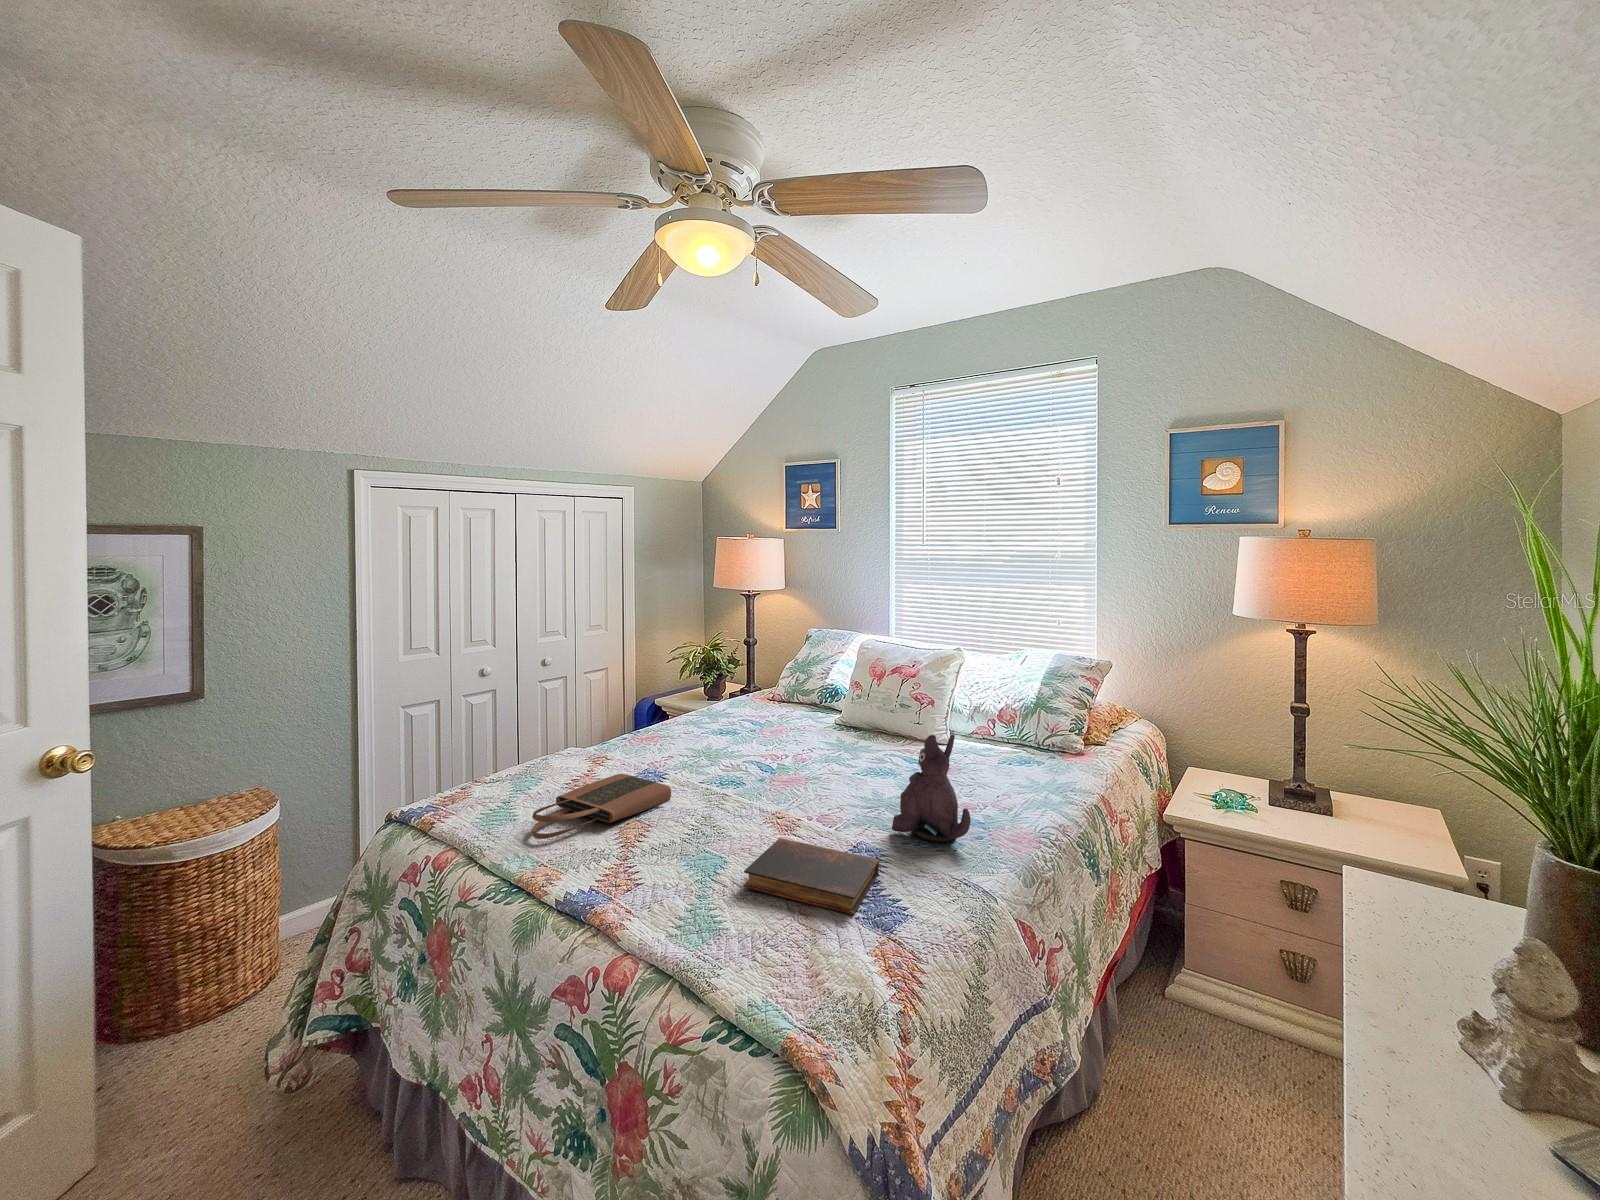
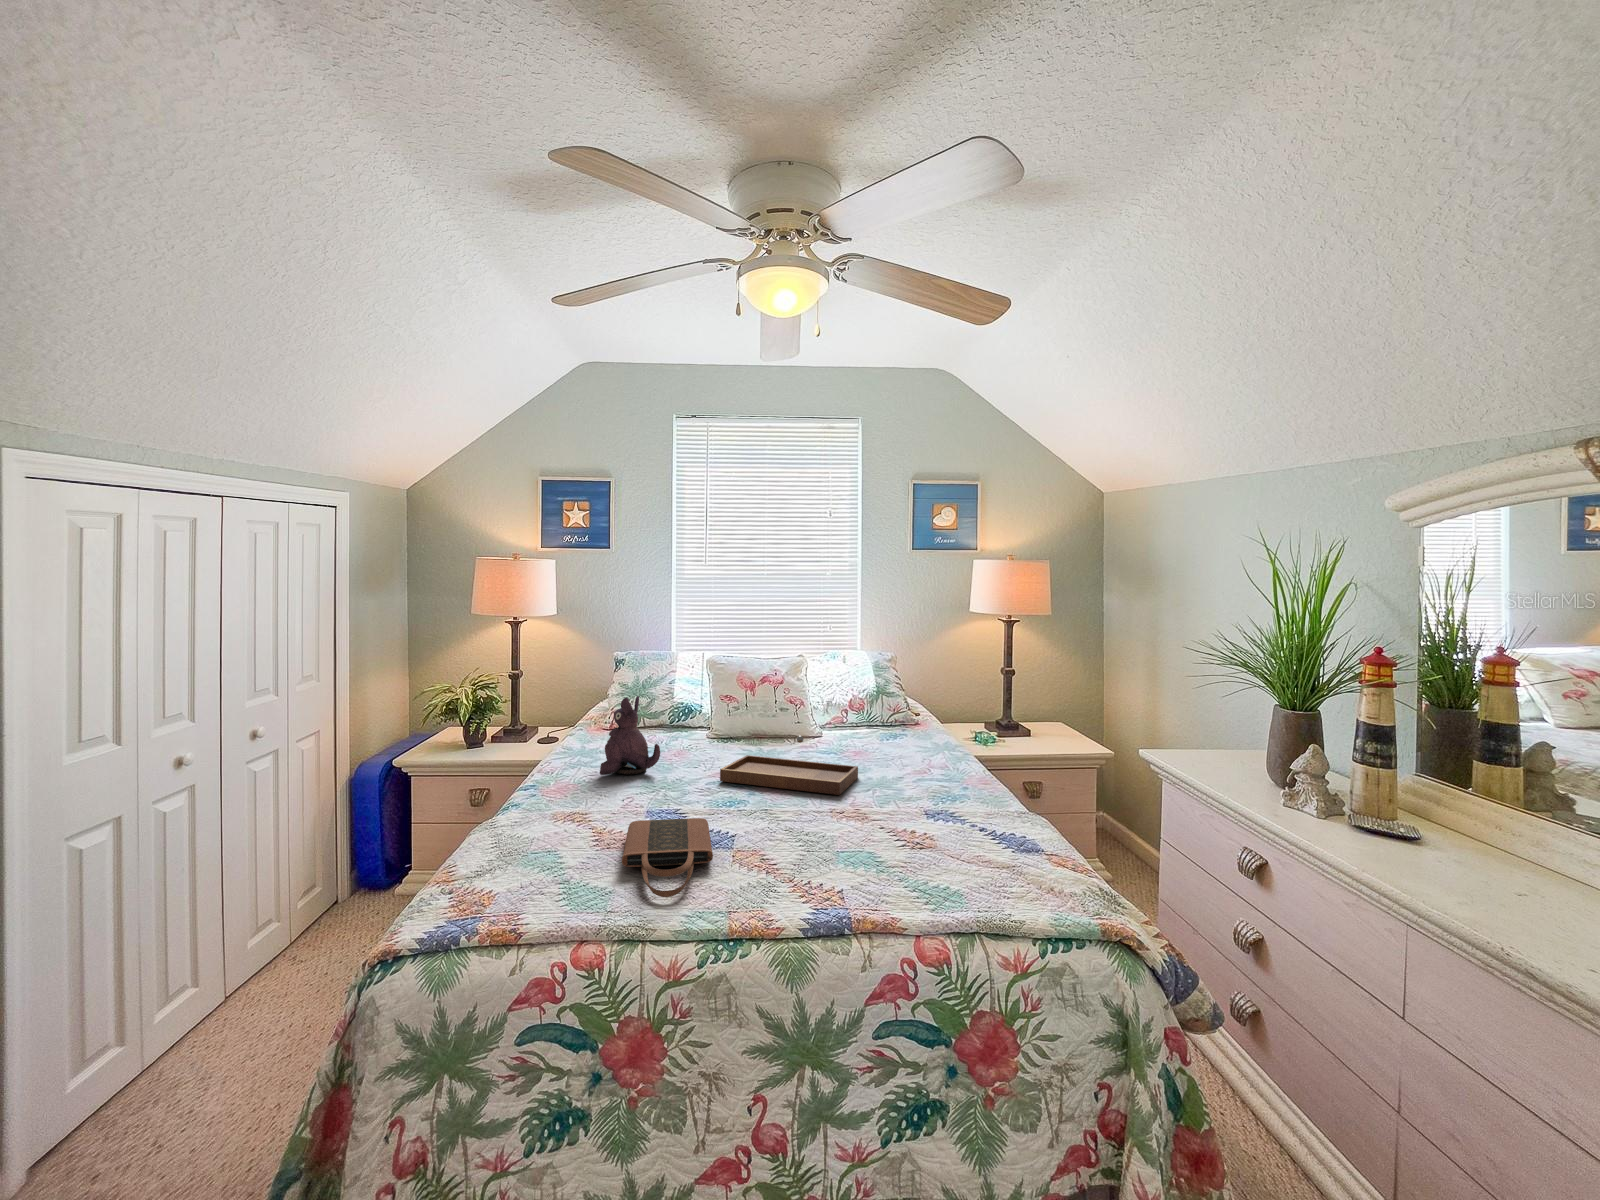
tray: none [766,732,894,802] -> present [720,736,858,795]
plush toy: present [892,734,971,842] -> present [600,696,660,775]
book: present [743,838,879,915] -> none [876,817,998,865]

